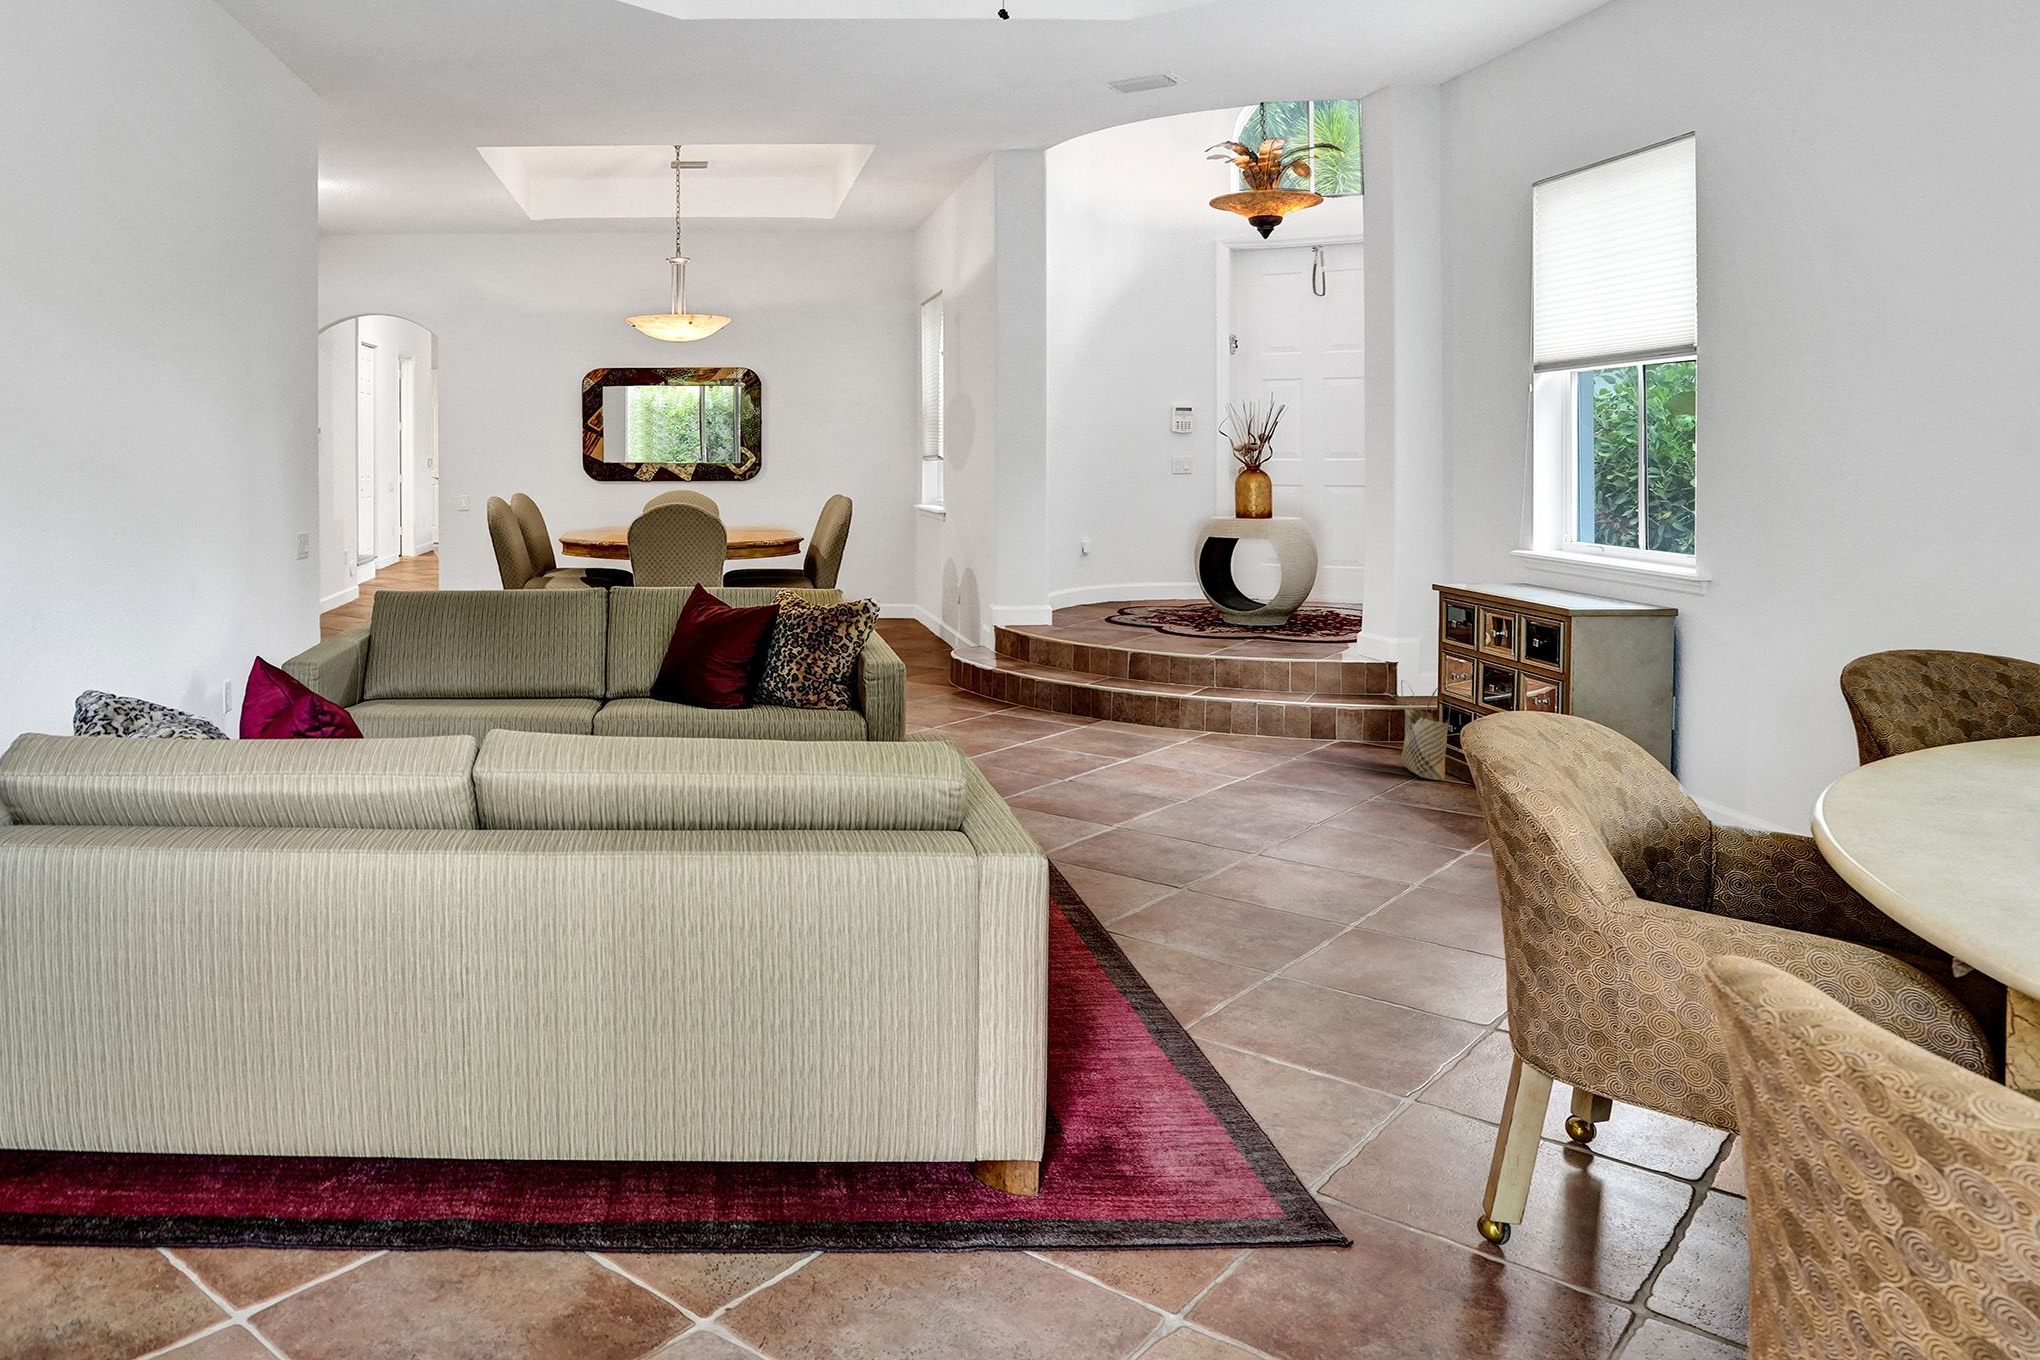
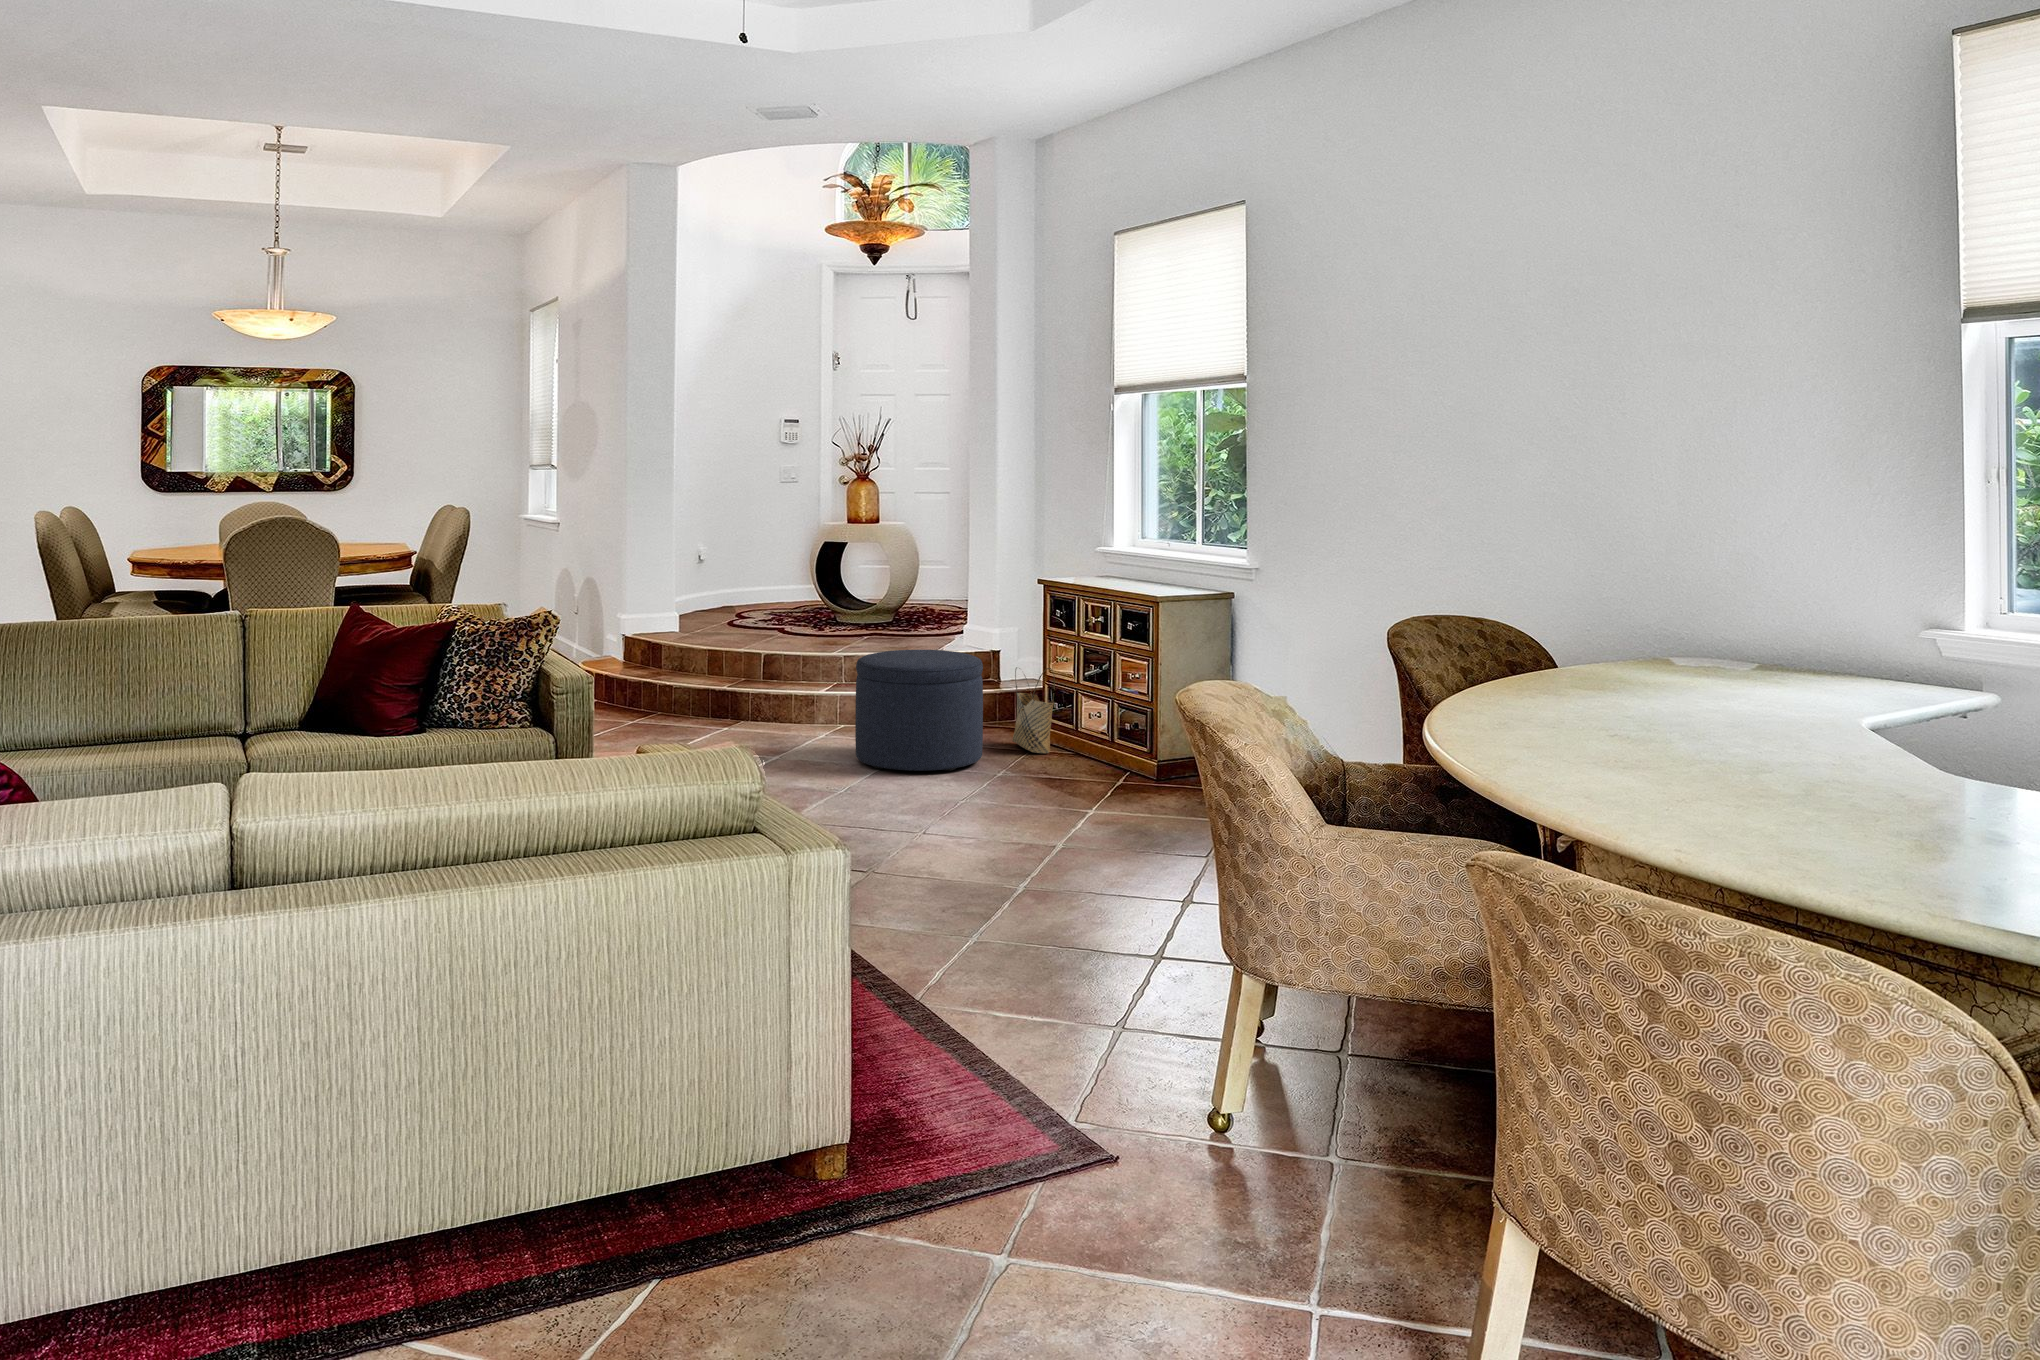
ottoman: none [1206,655,1356,789] -> present [855,650,983,771]

